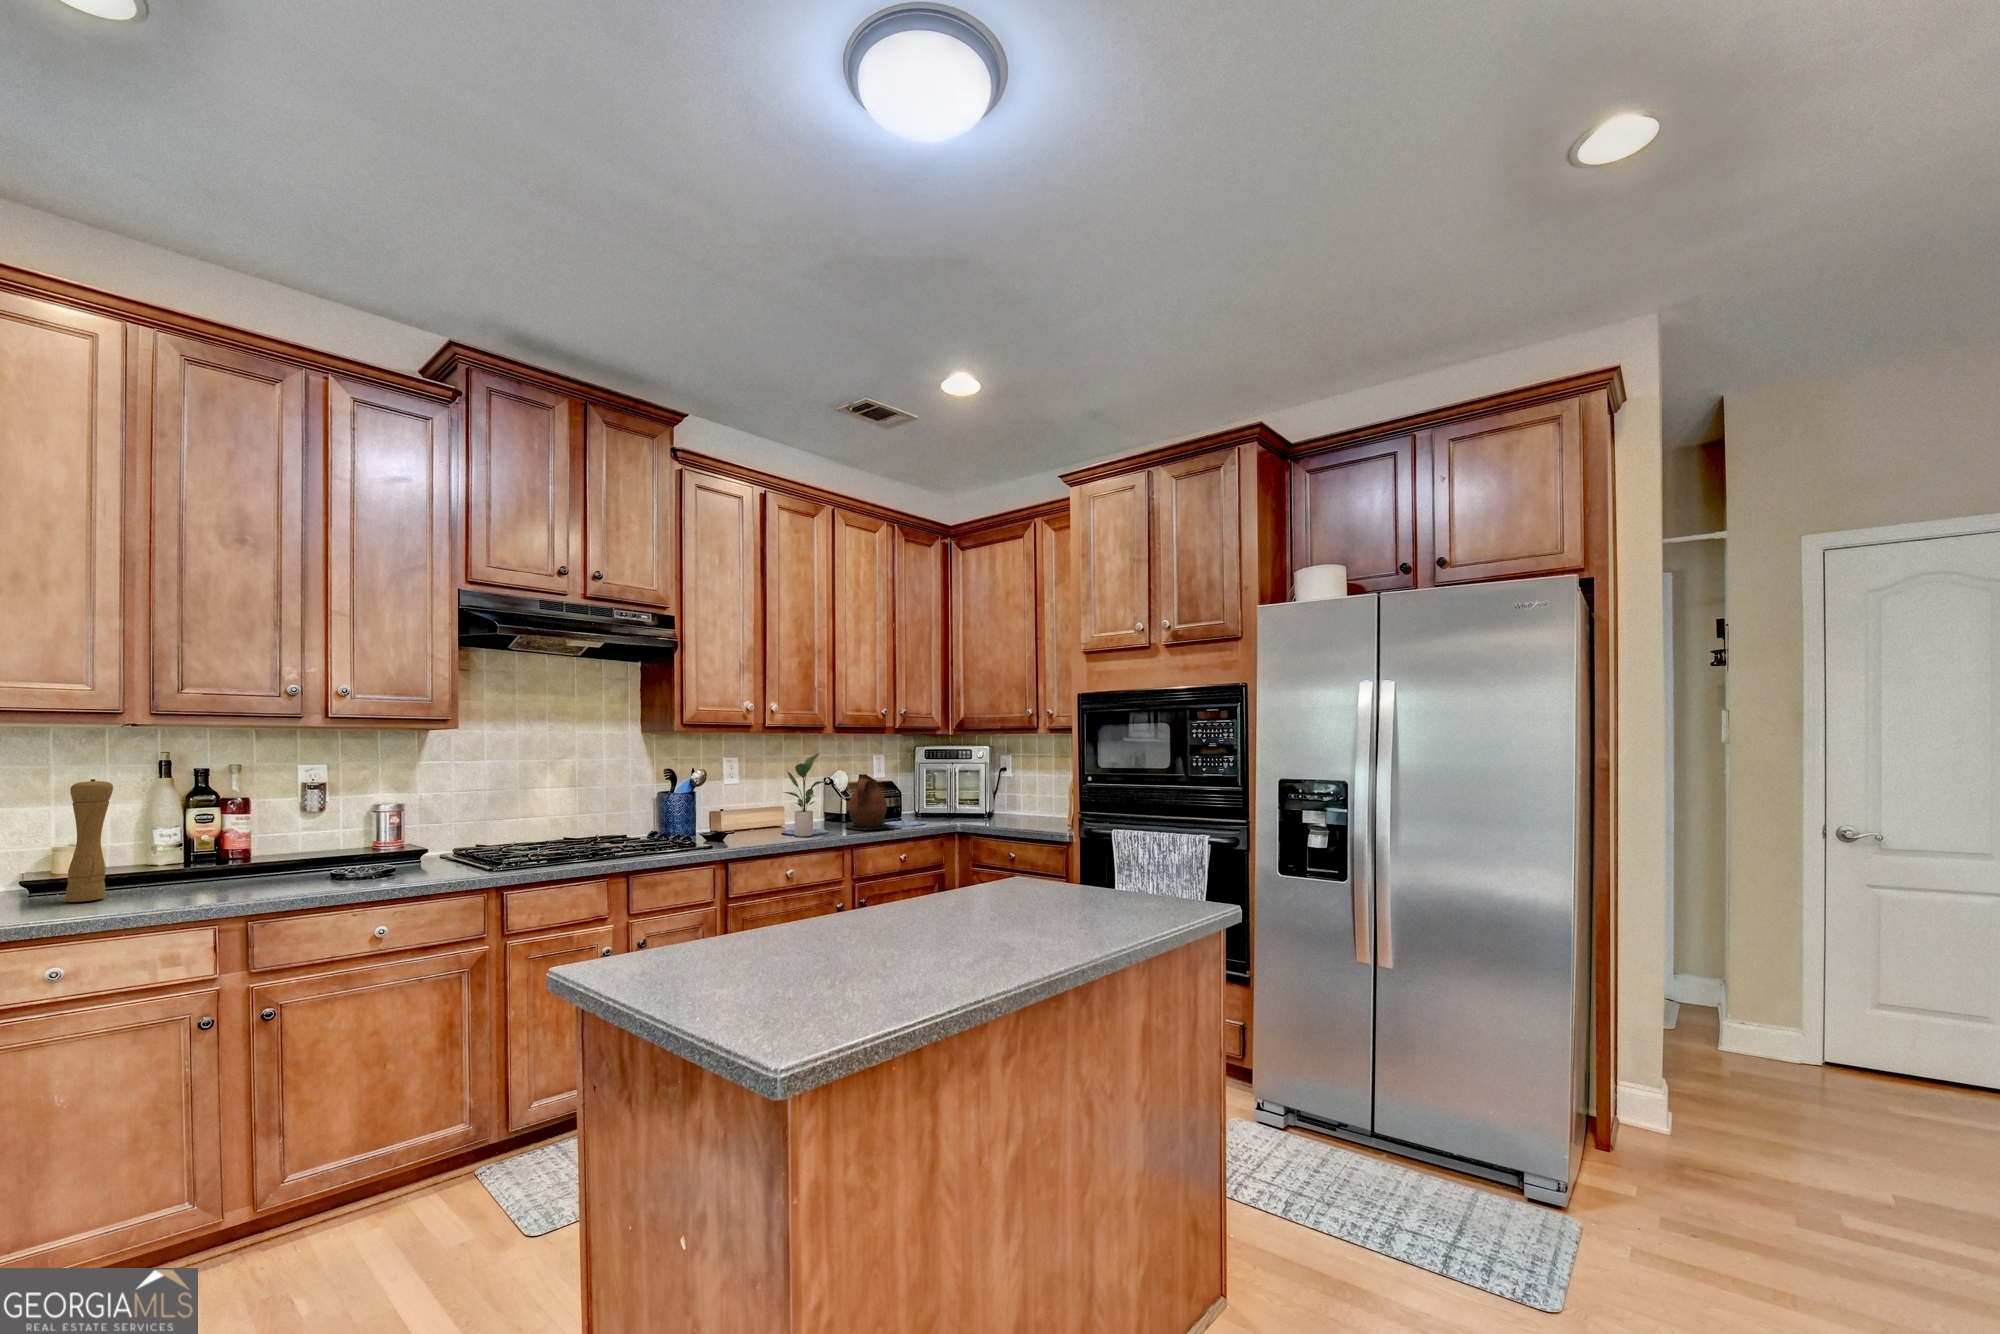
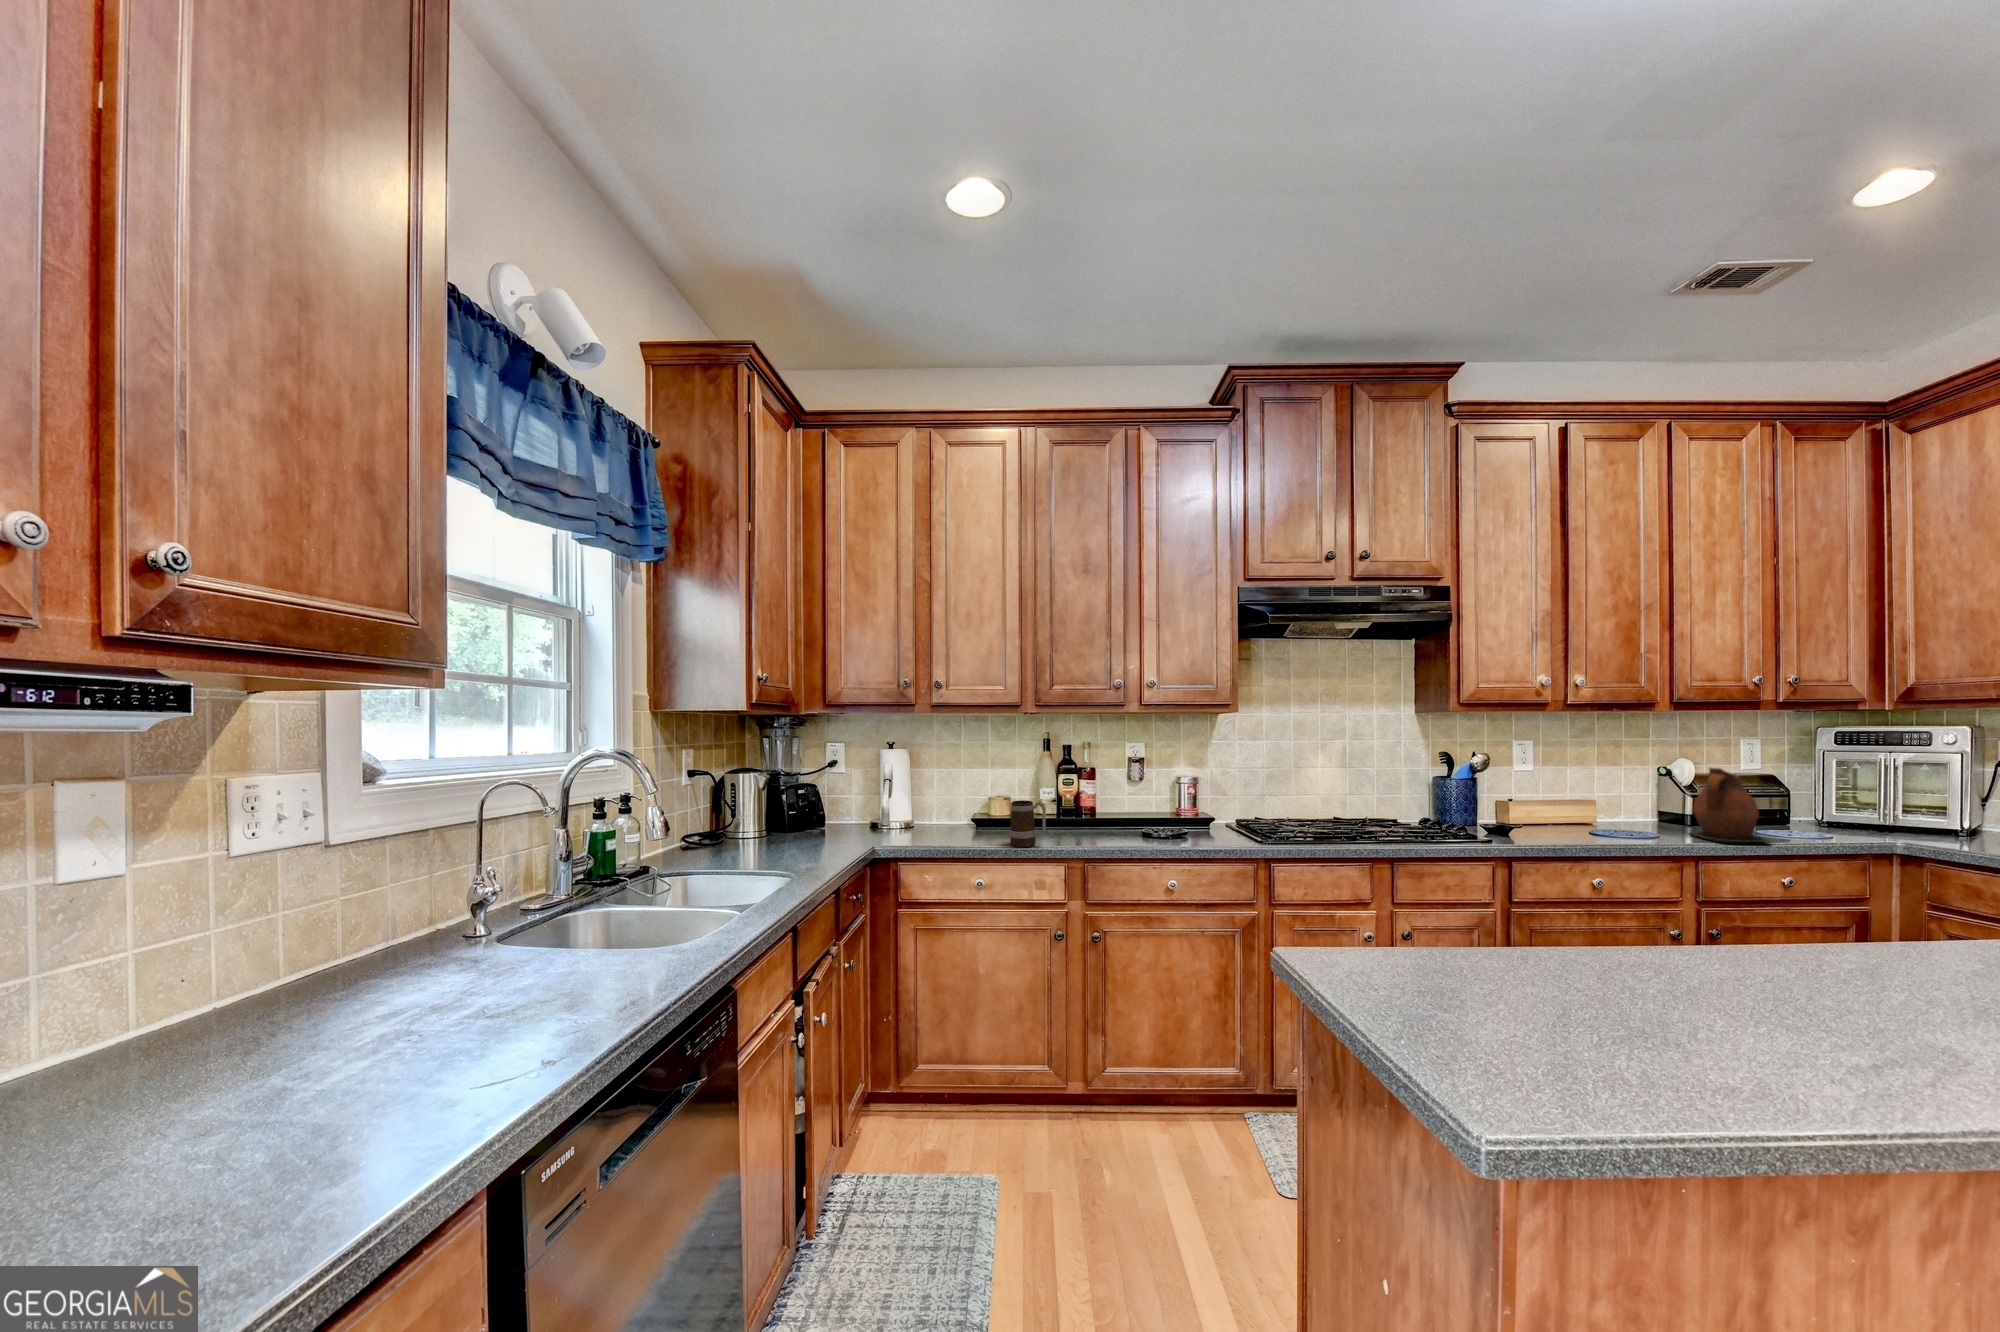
potted plant: present [784,753,826,837] -> none [1587,739,1656,842]
pepper mill: present [65,779,113,902] -> none [988,751,1010,836]
mug: none [113,842,185,909] -> present [1010,800,1046,847]

